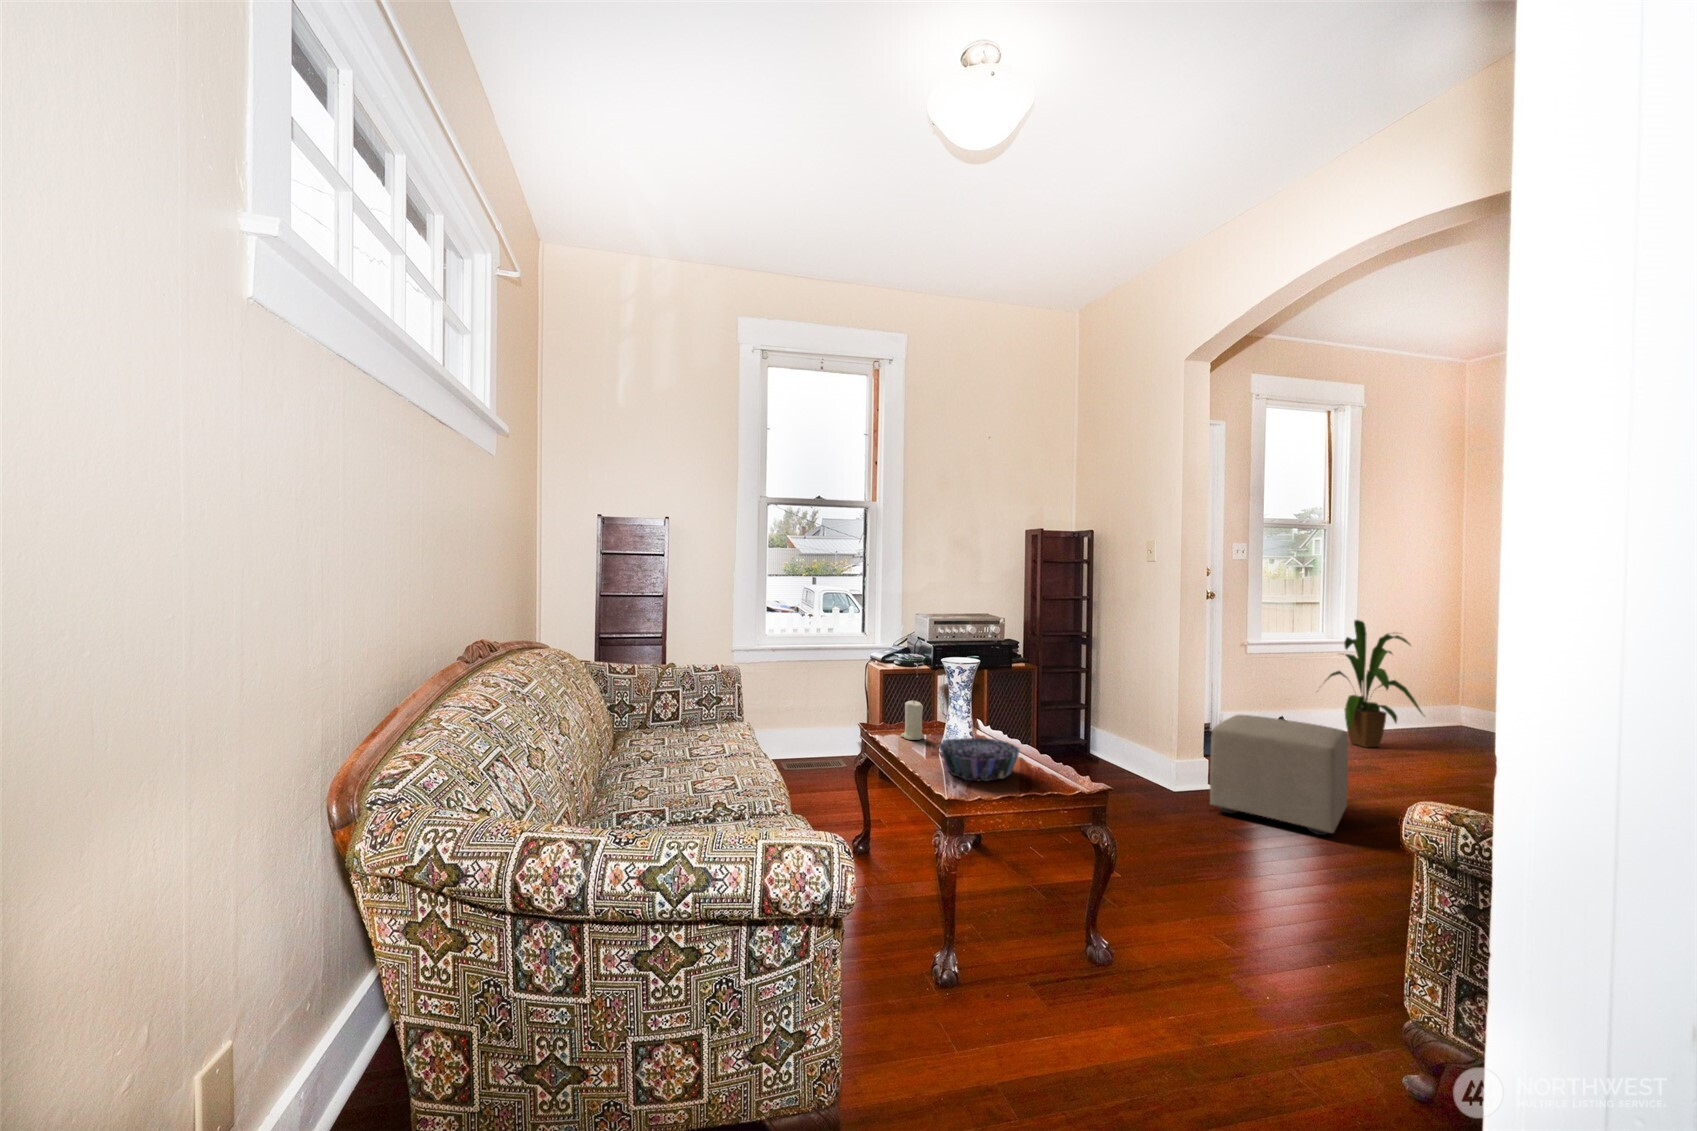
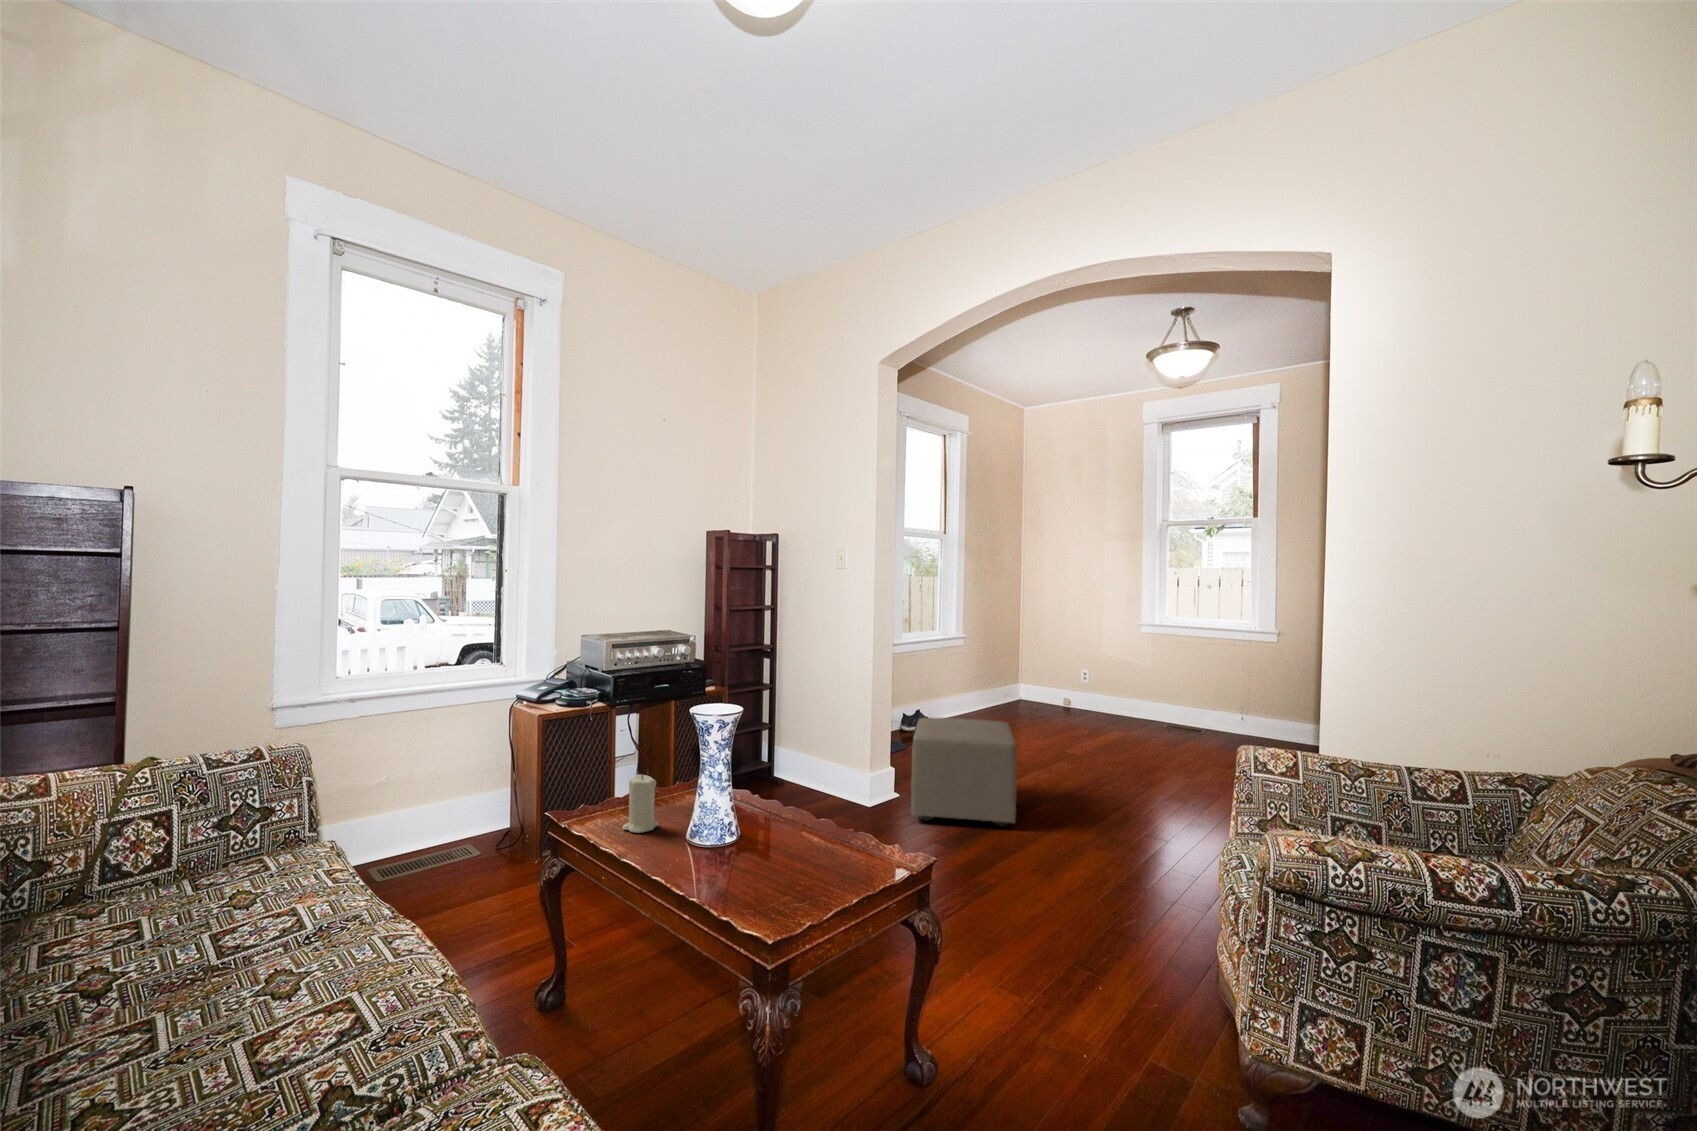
house plant: present [1317,620,1425,748] -> none [946,616,1021,726]
decorative bowl: present [938,738,1020,781] -> none [712,817,821,892]

